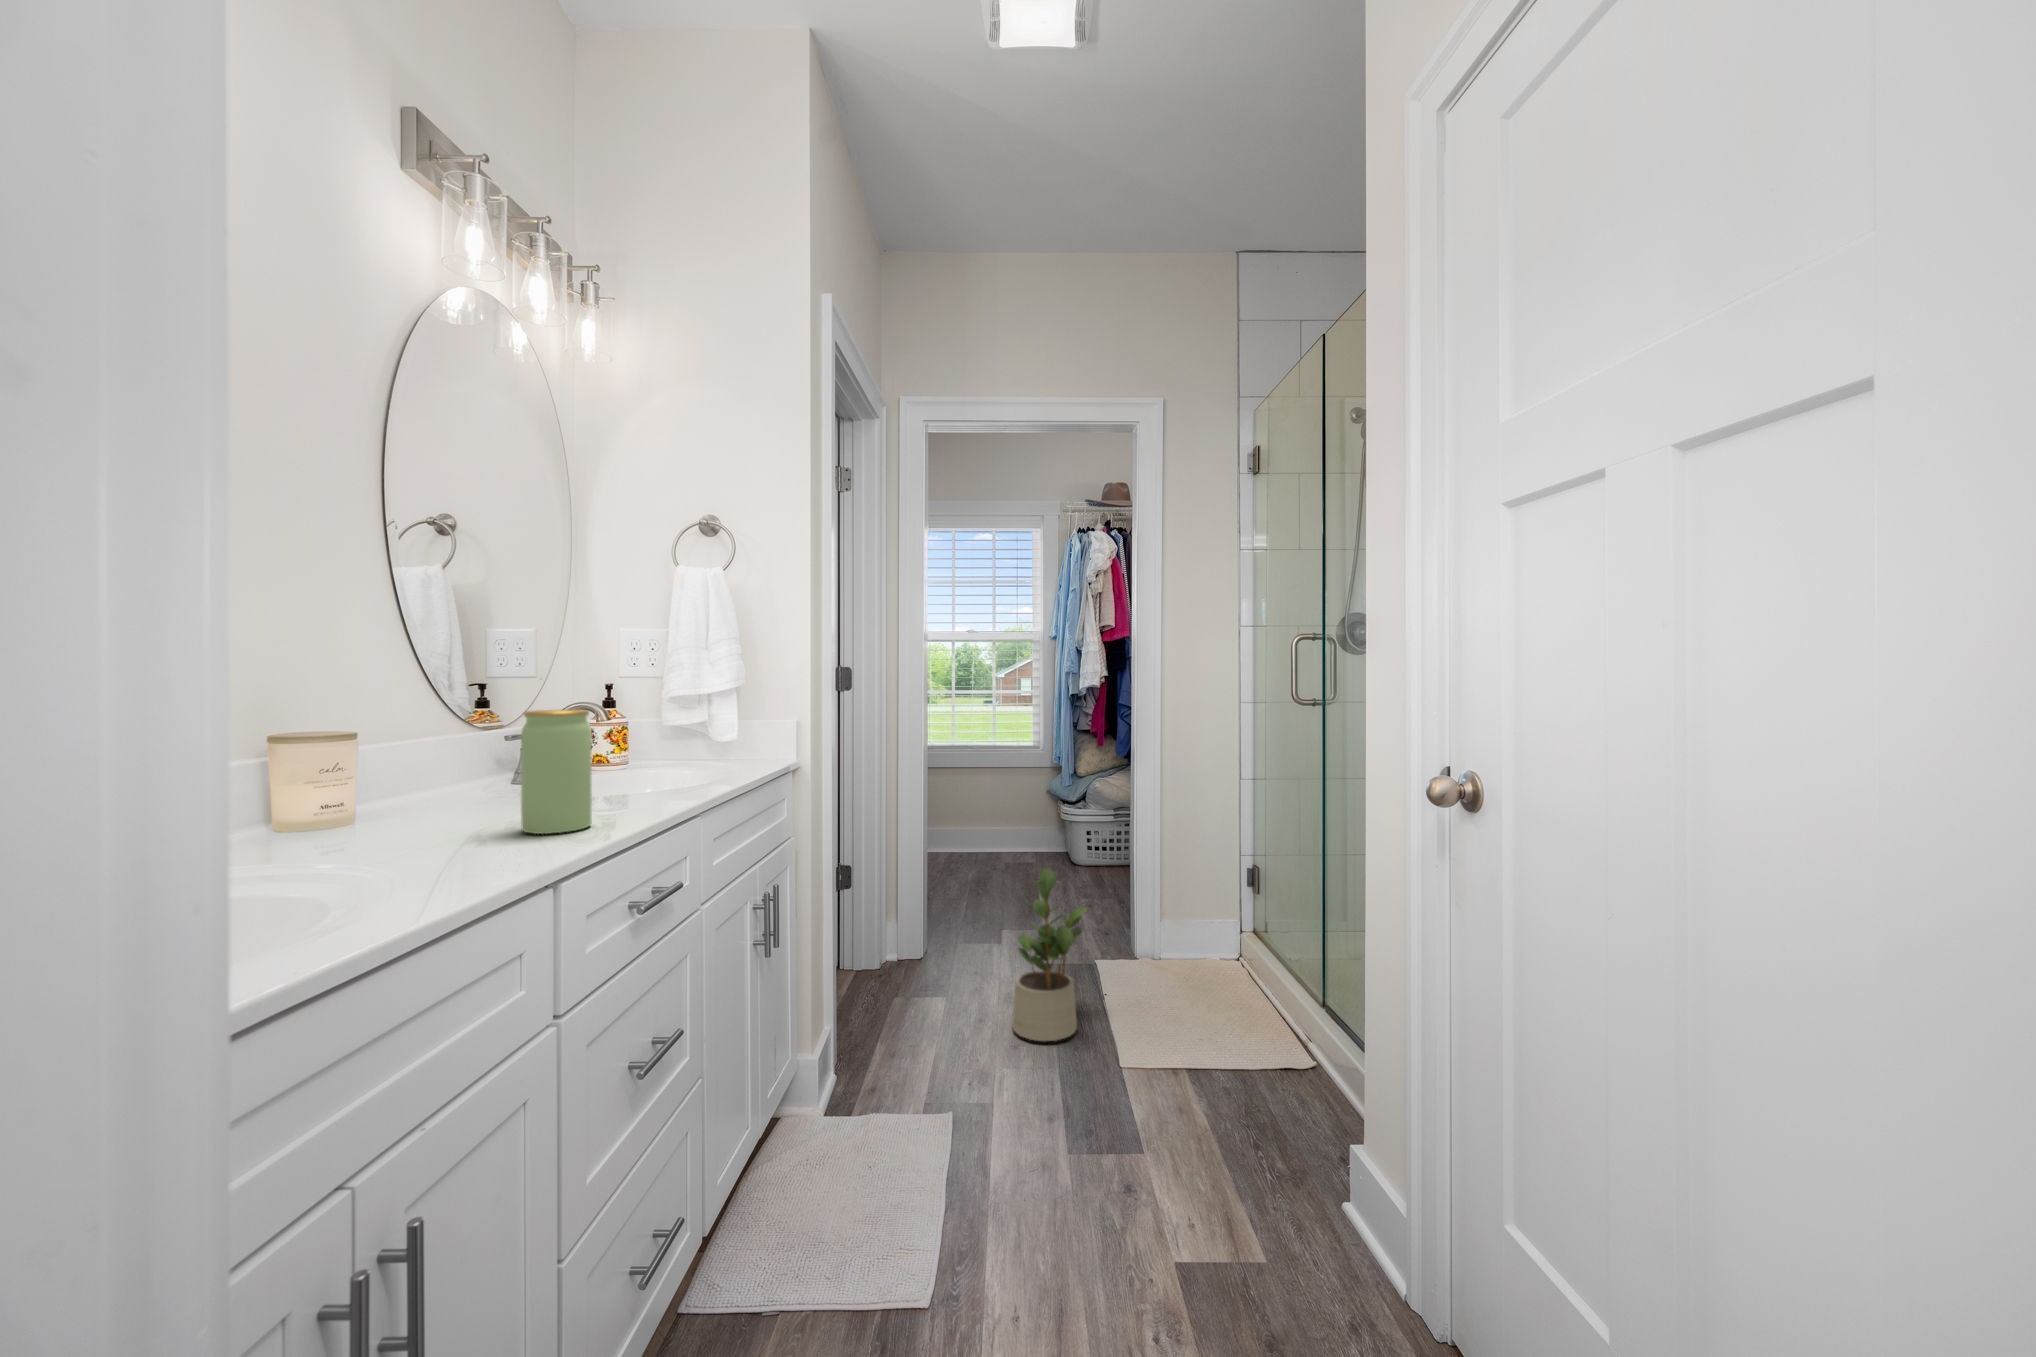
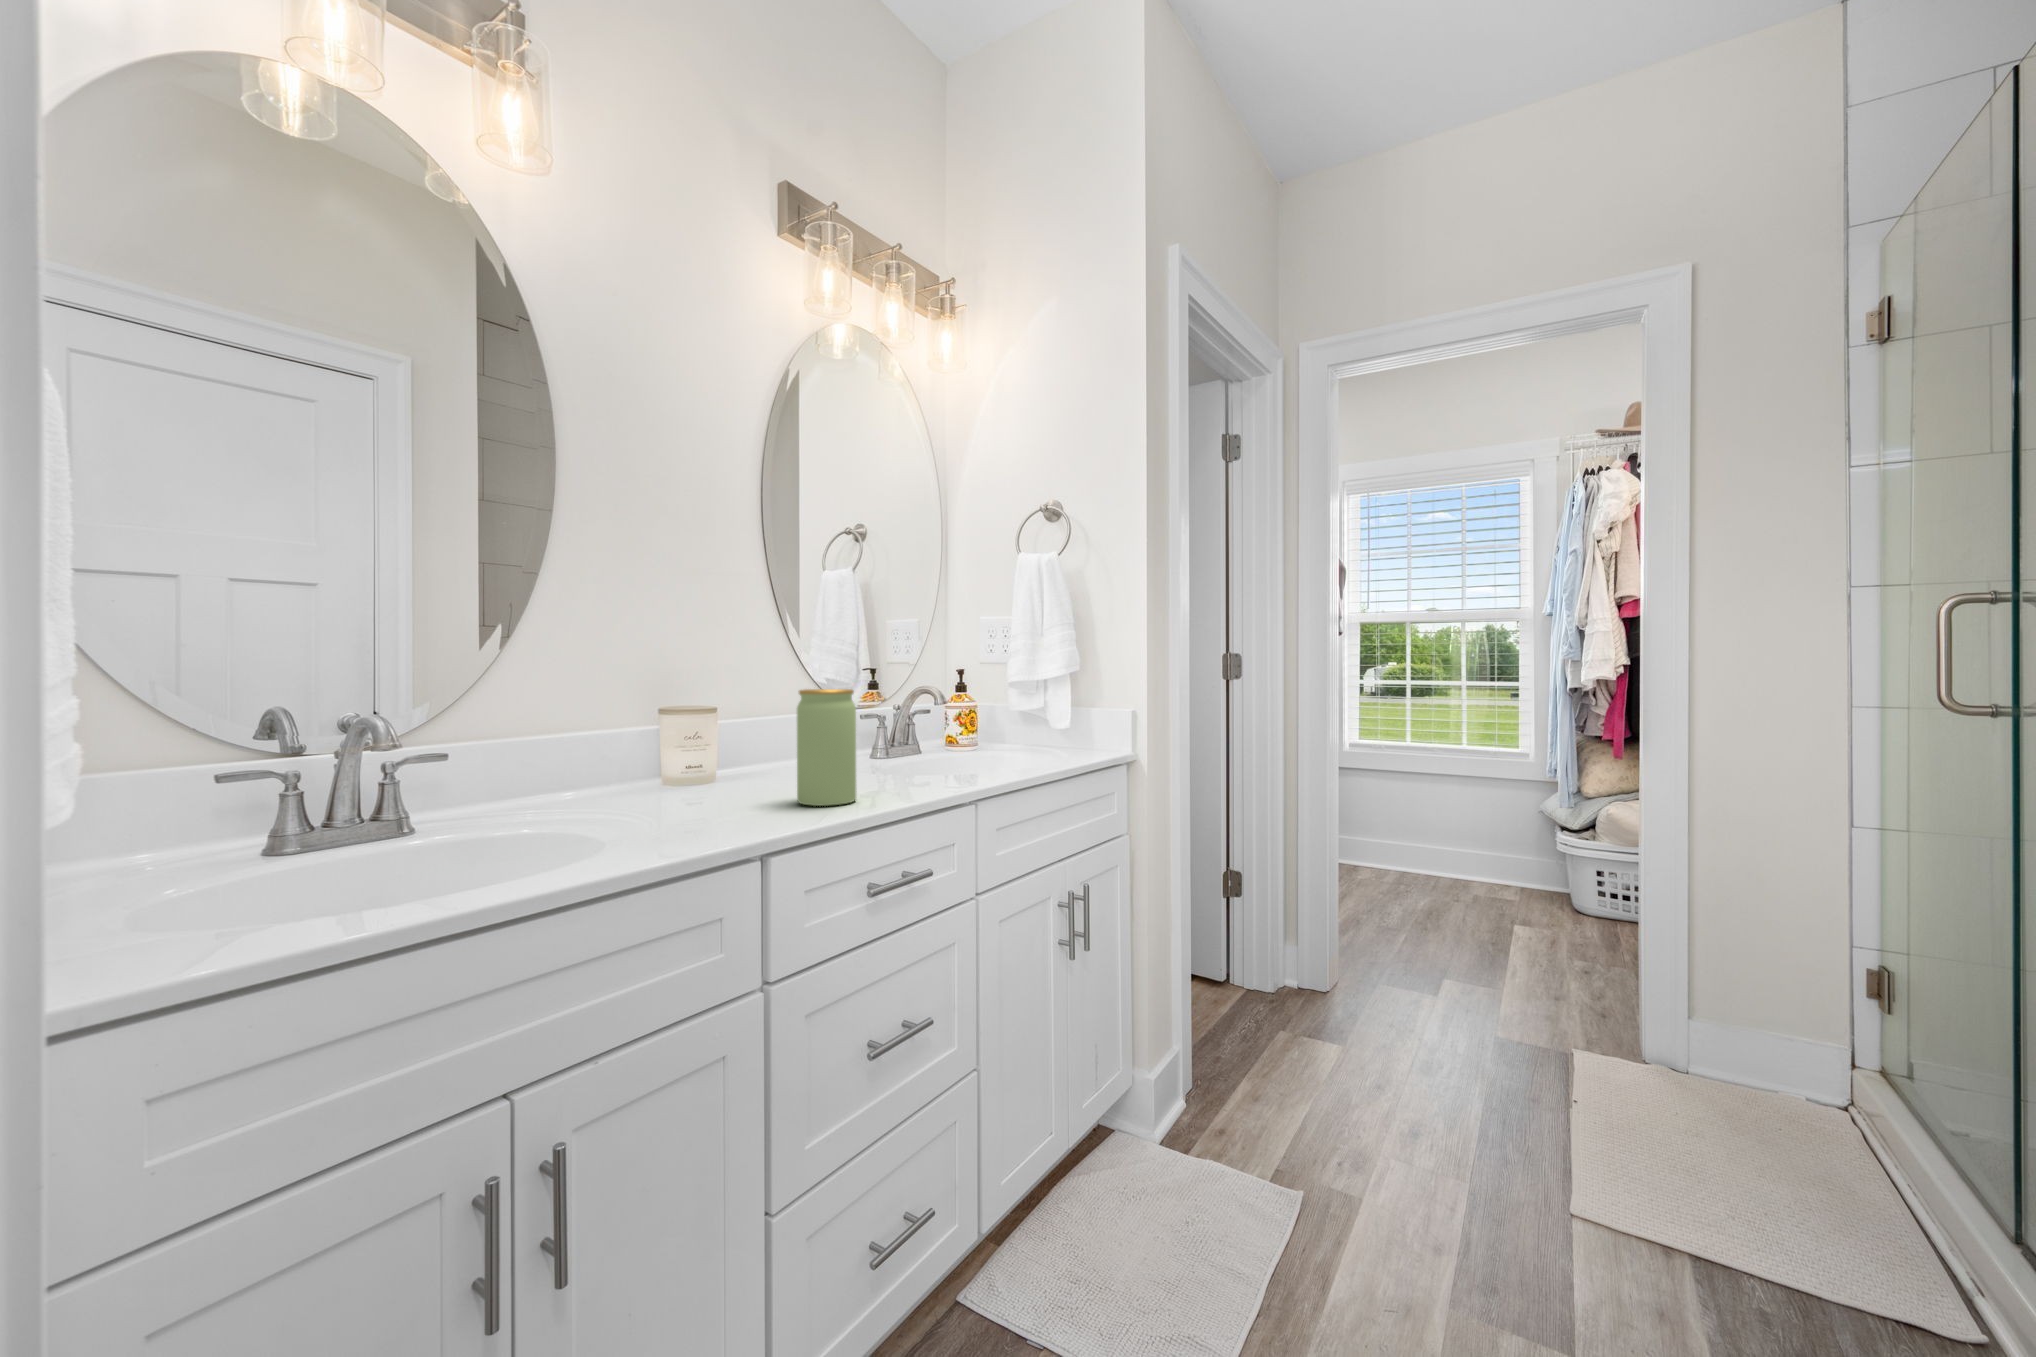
potted plant: present [1012,868,1087,1041] -> none [1415,913,1533,1145]

